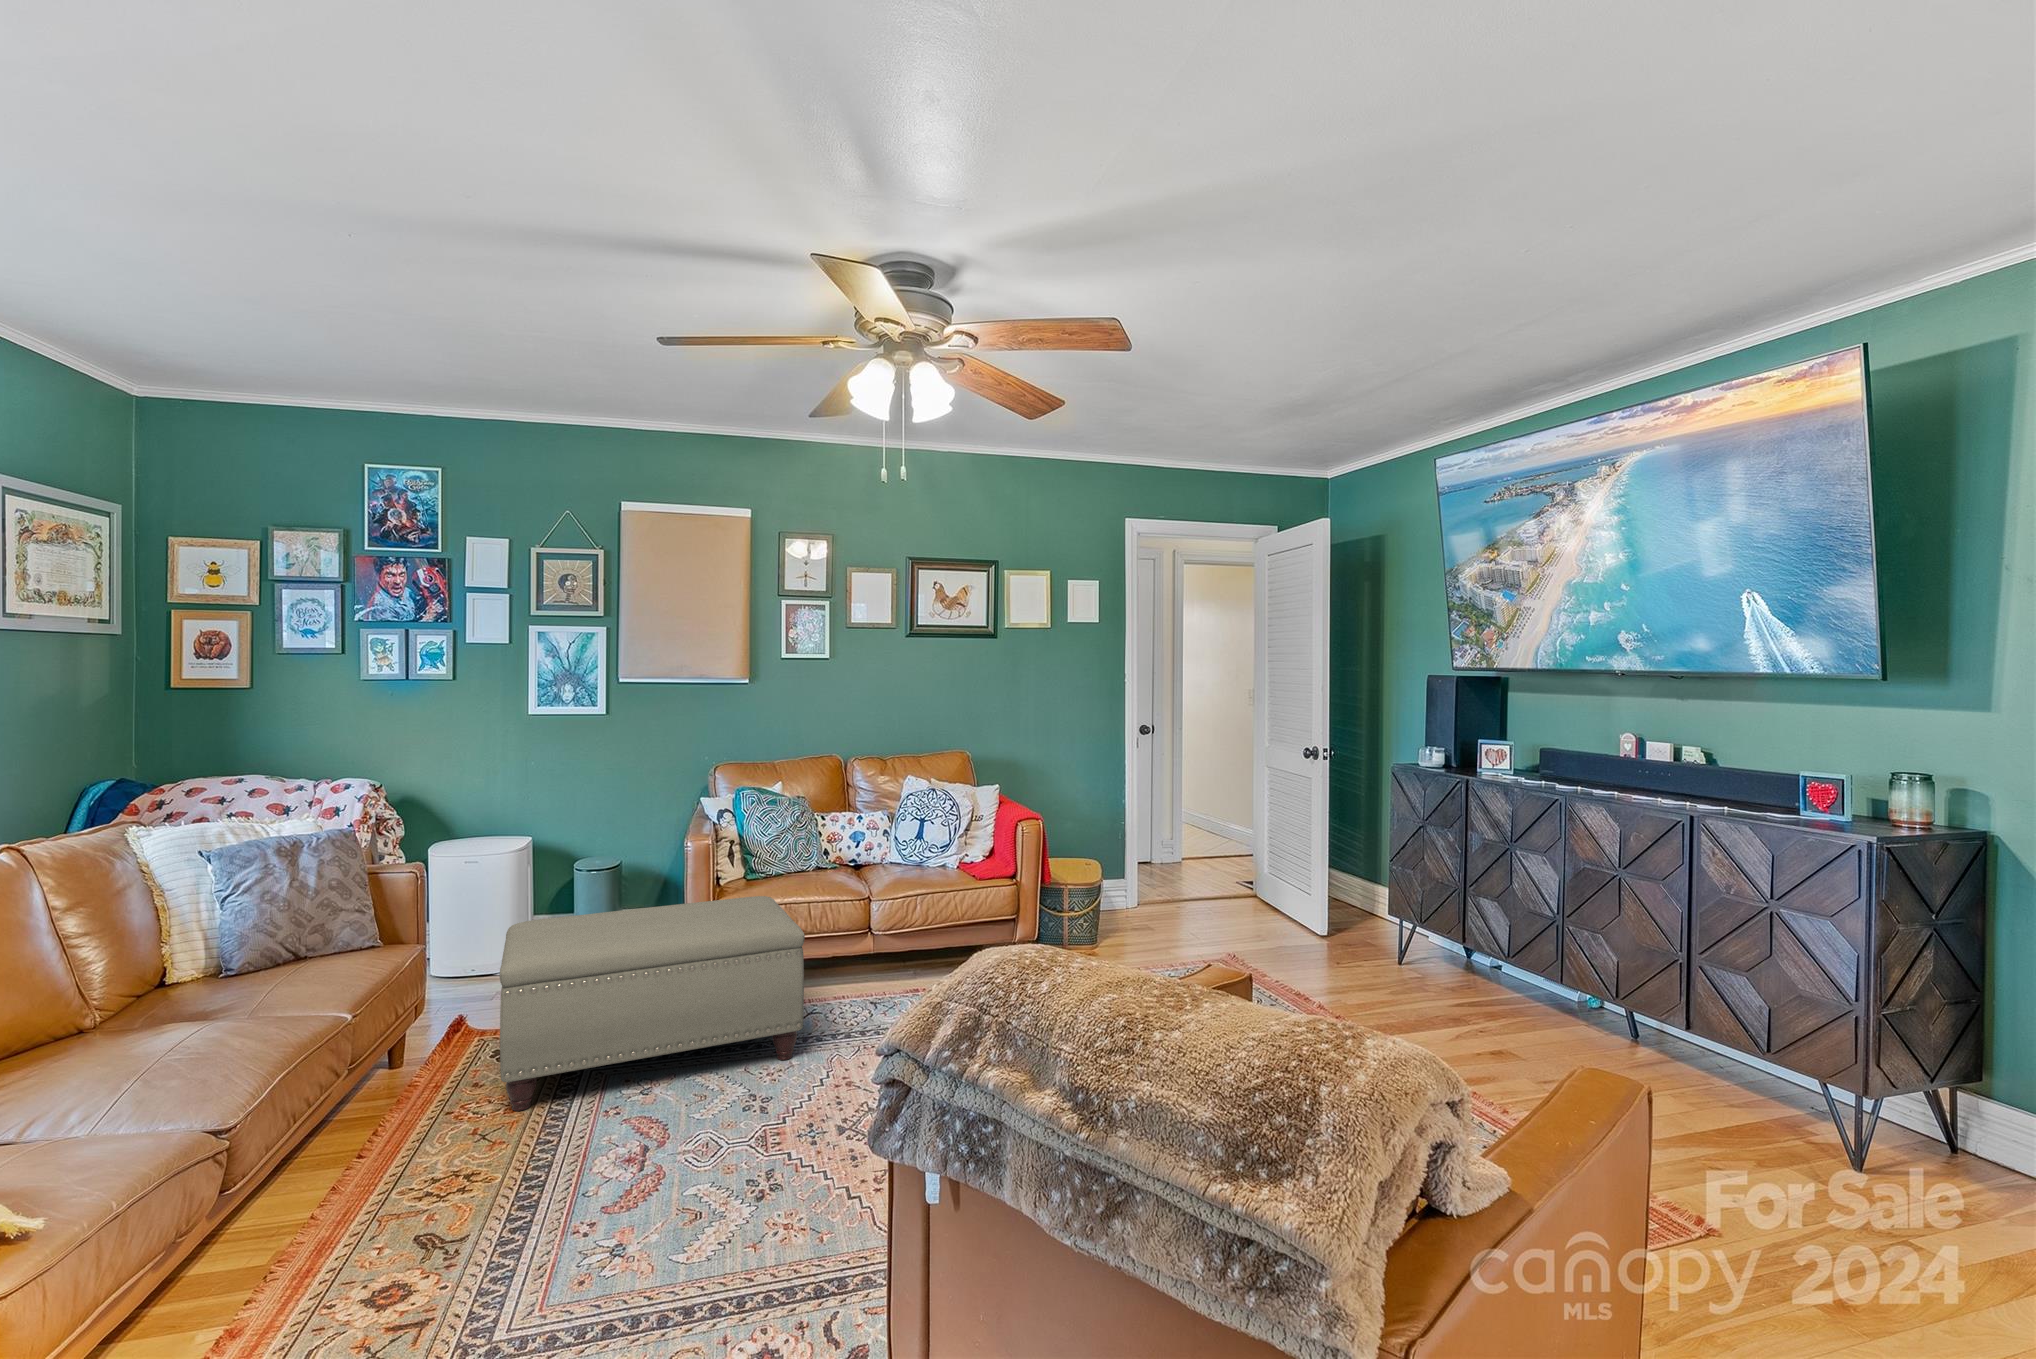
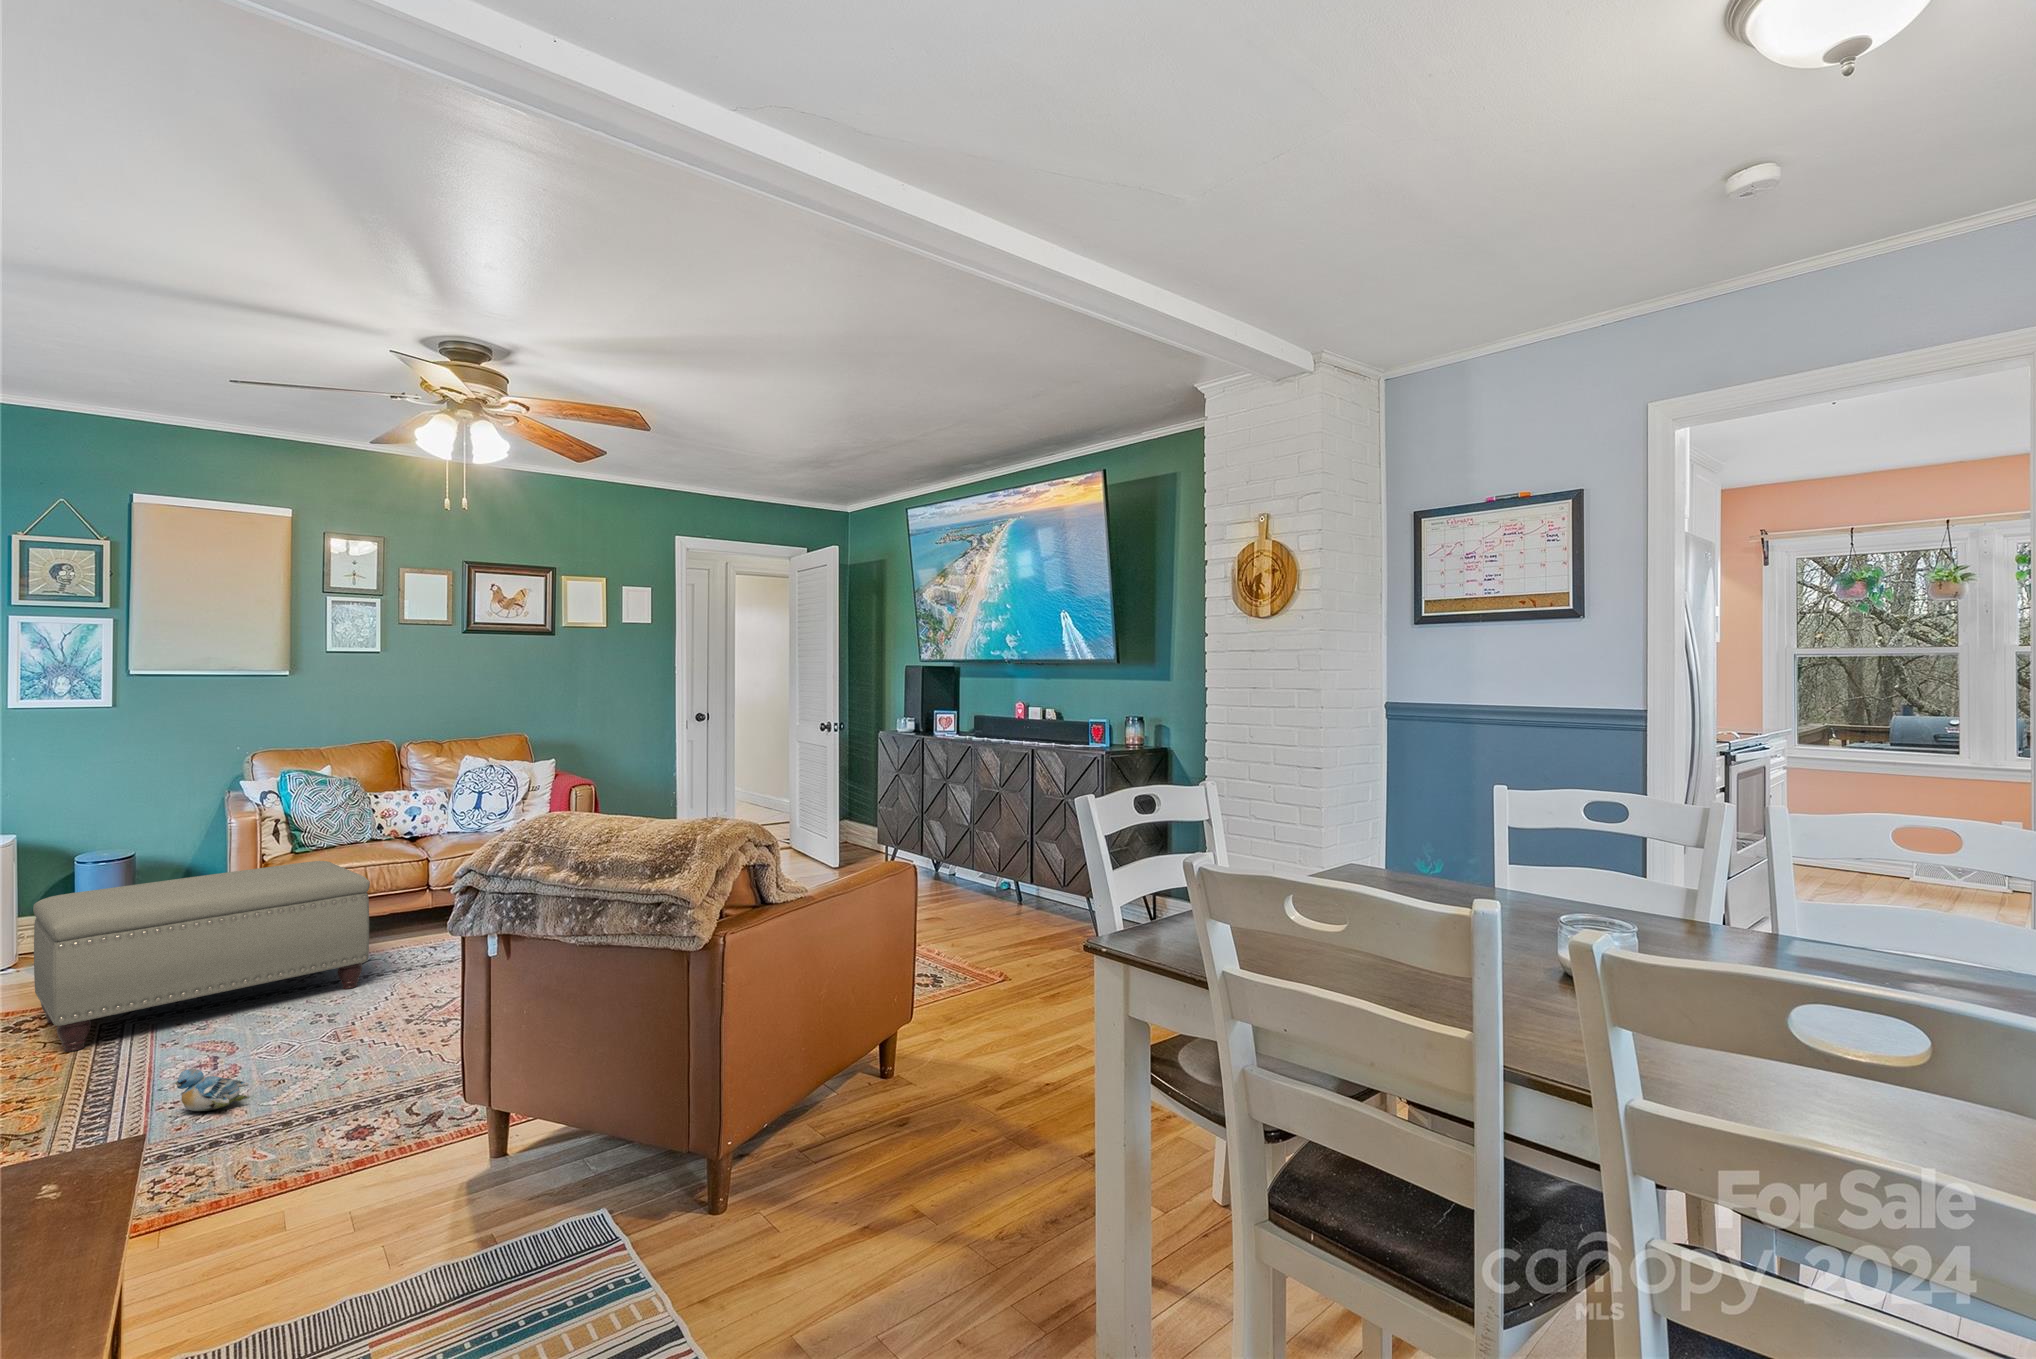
plush toy: none [568,1210,647,1273] -> present [175,1069,248,1111]

